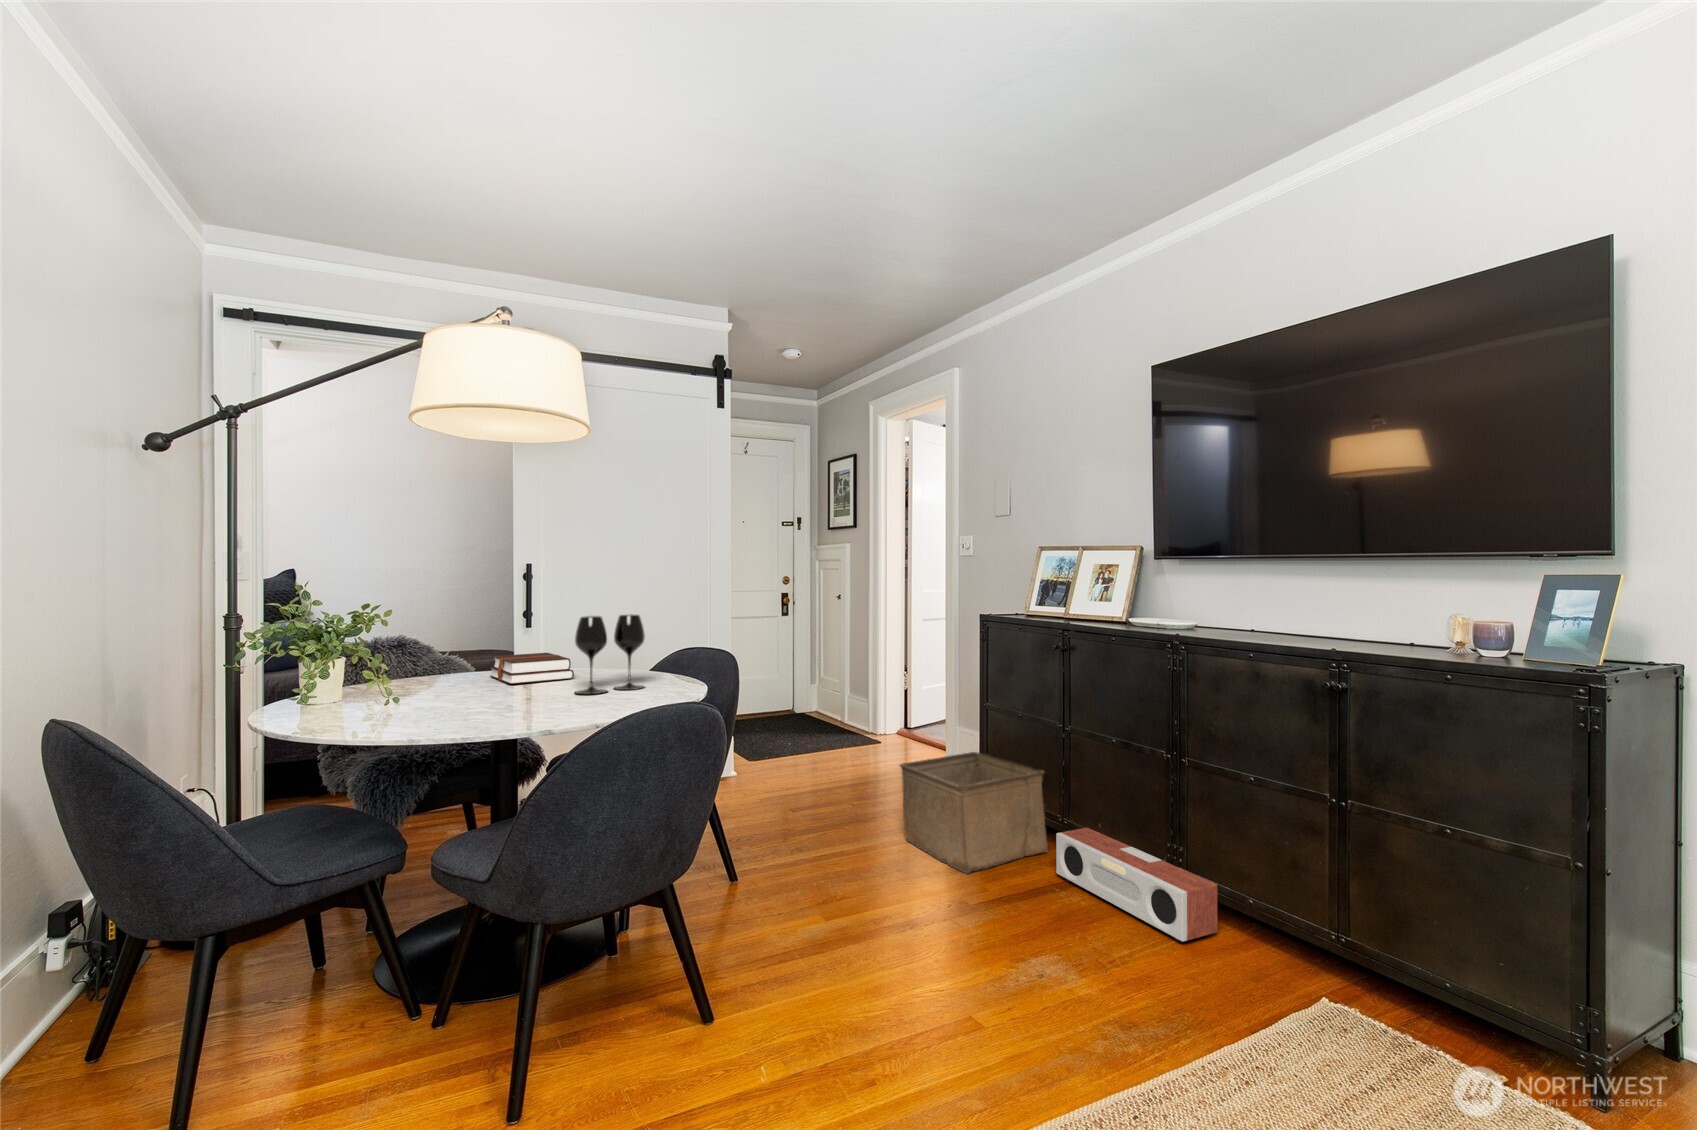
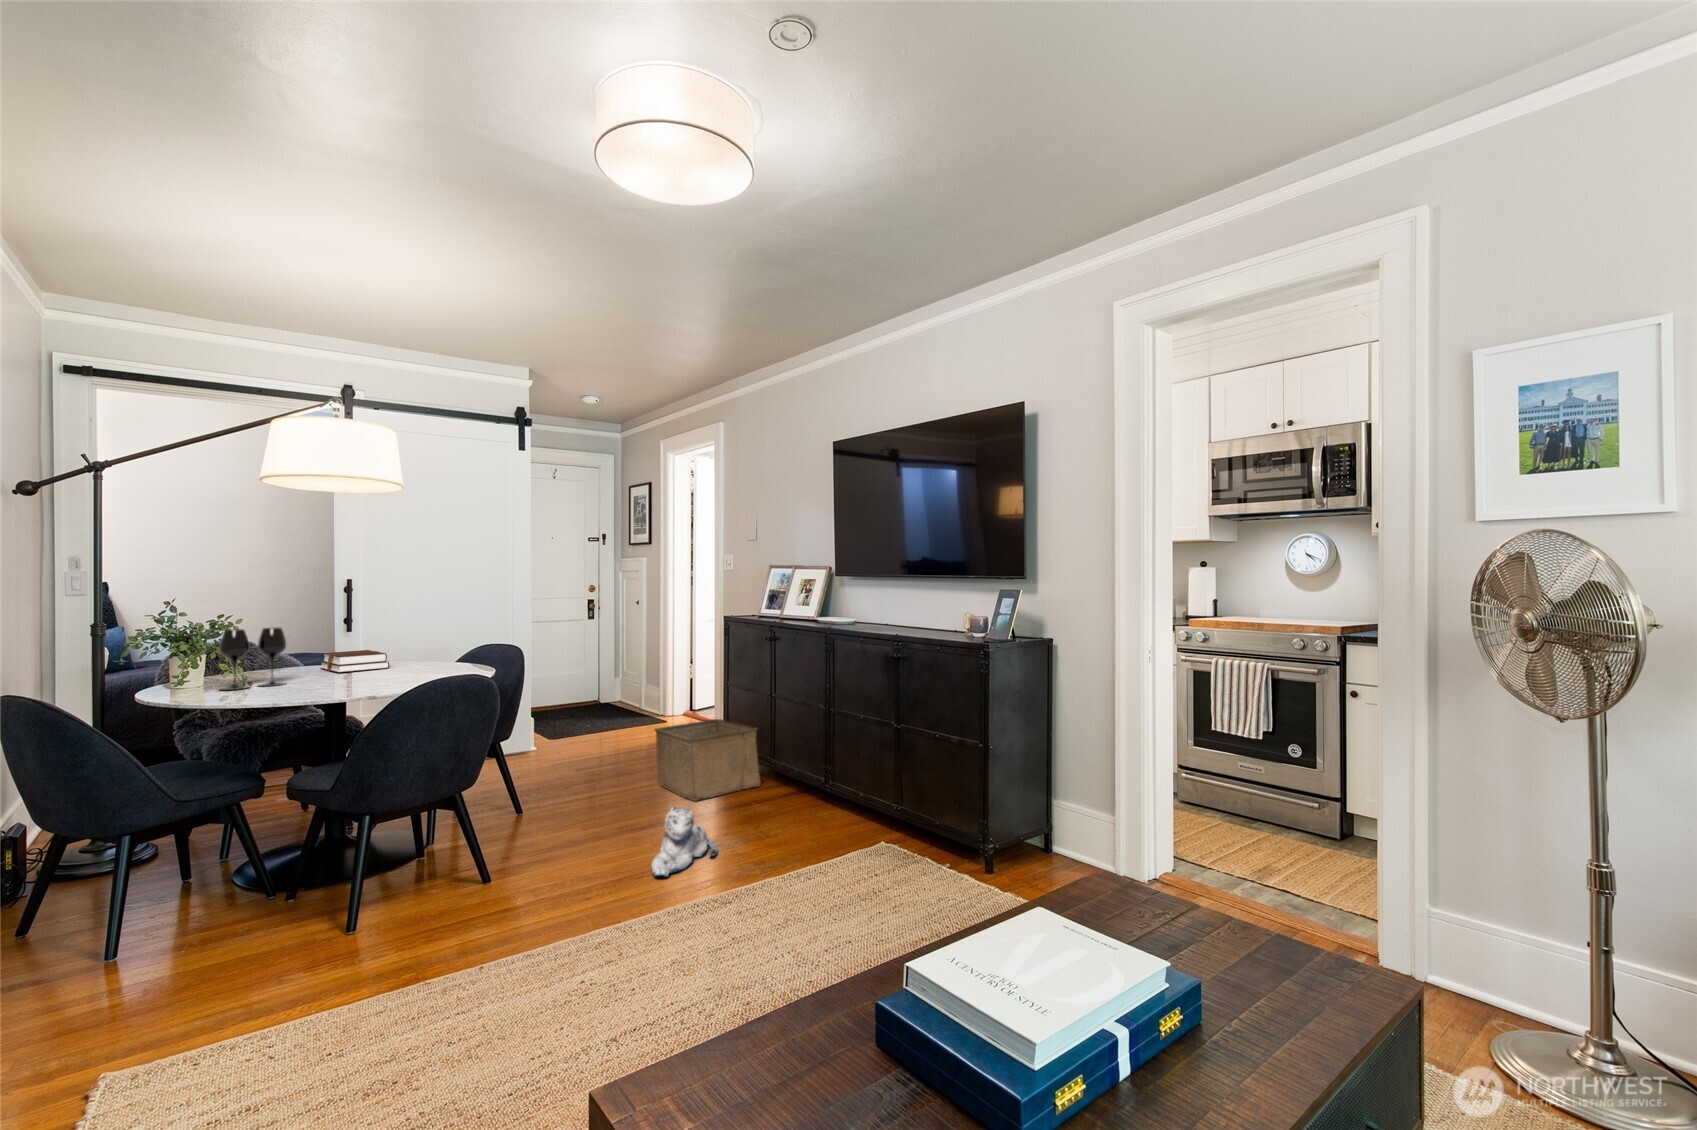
wine glass: present [575,615,645,694] -> present [220,627,286,690]
speaker: present [1056,828,1217,942] -> none [758,765,844,827]
plush toy: none [954,914,1048,1037] -> present [651,807,718,876]

